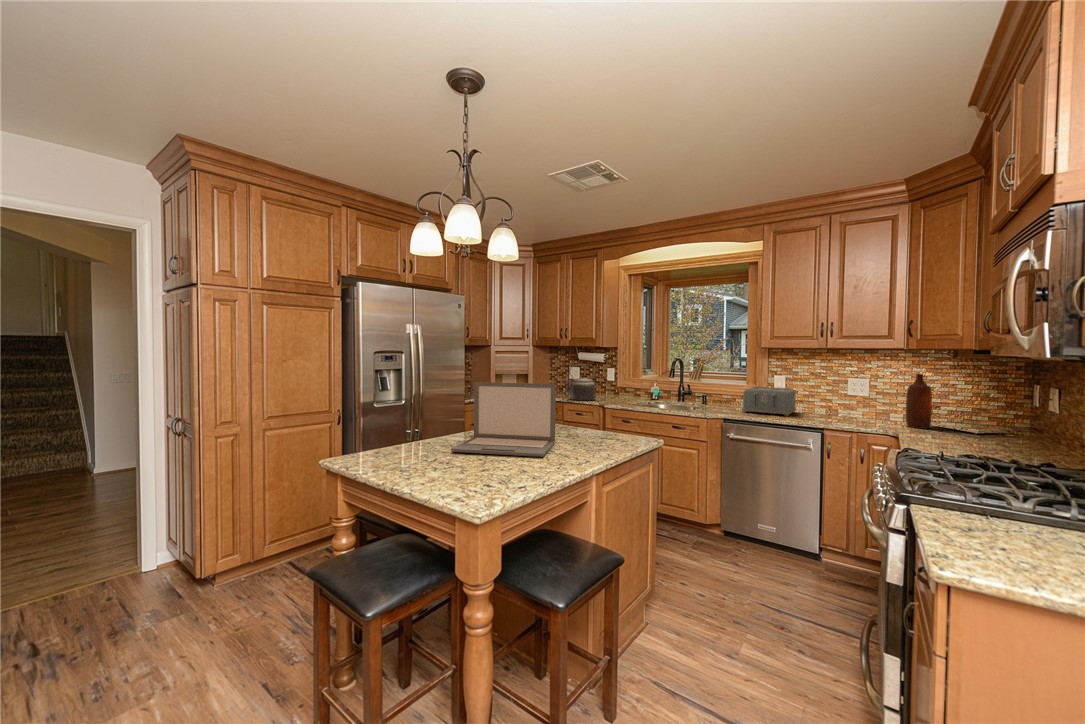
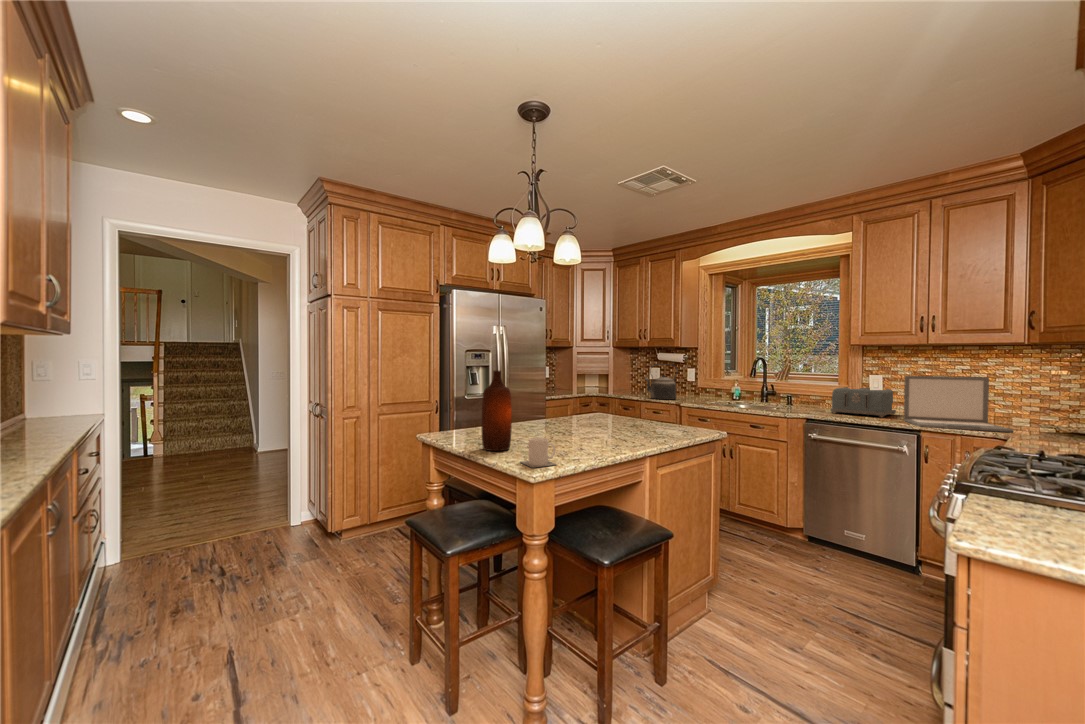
bottle: present [906,374,932,428] -> present [482,371,512,451]
laptop: present [451,382,556,457] -> present [904,376,1013,432]
mug: none [456,465,502,503] -> present [521,438,556,468]

